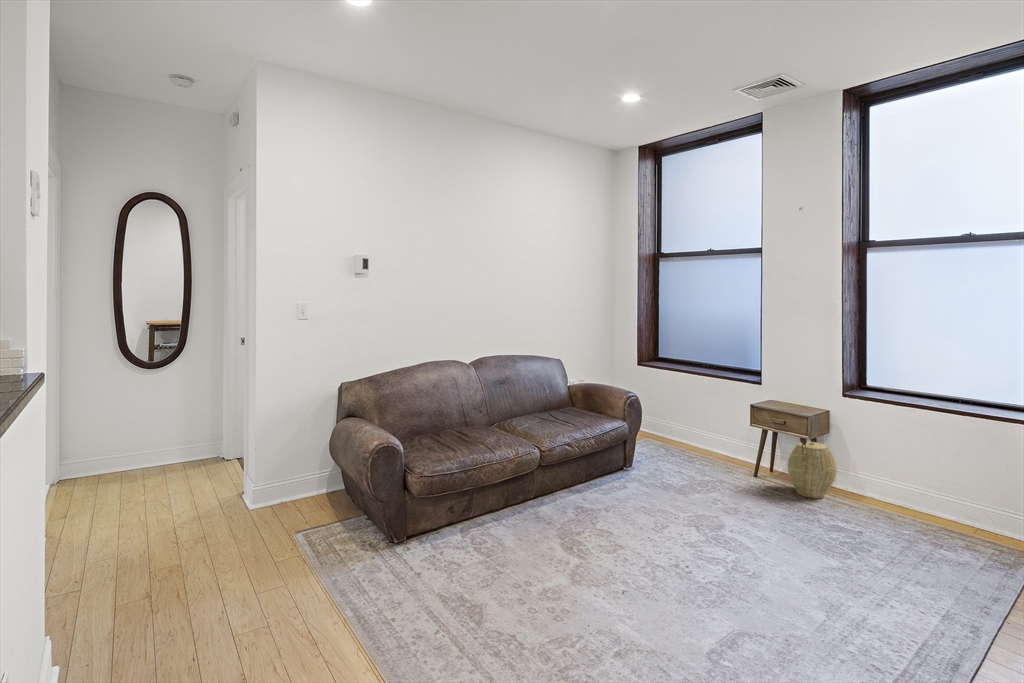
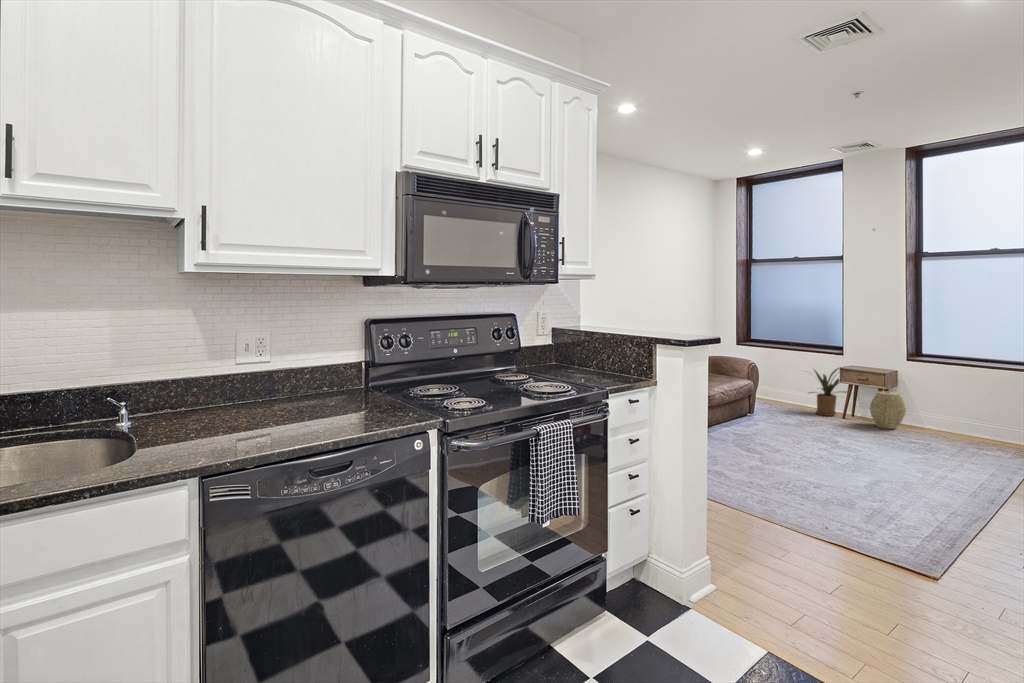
house plant: none [700,402,770,471] -> present [810,368,846,416]

